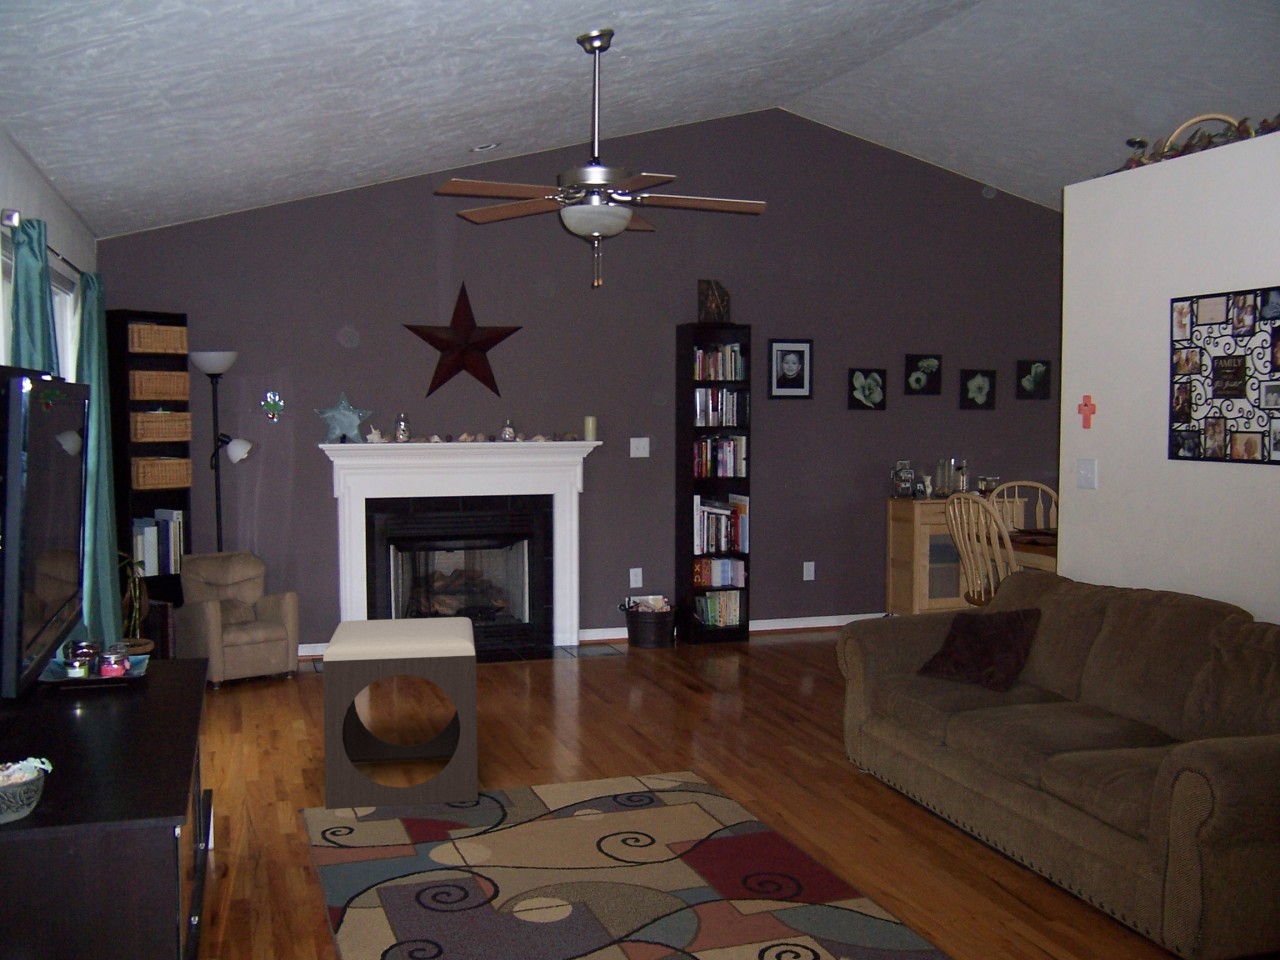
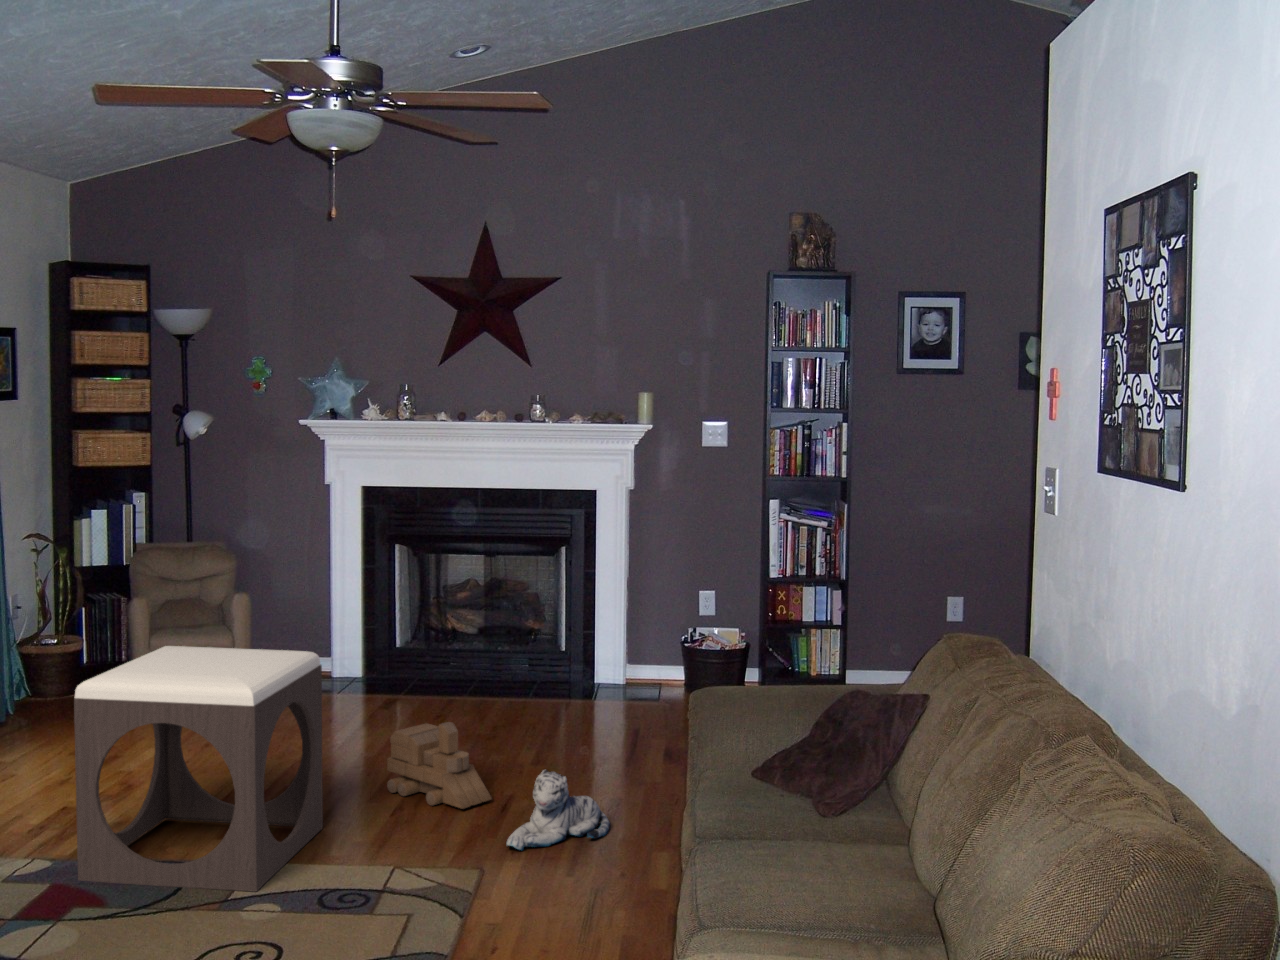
toy train: none [488,670,579,735] -> present [387,722,492,809]
plush toy: none [625,695,686,755] -> present [506,770,610,850]

